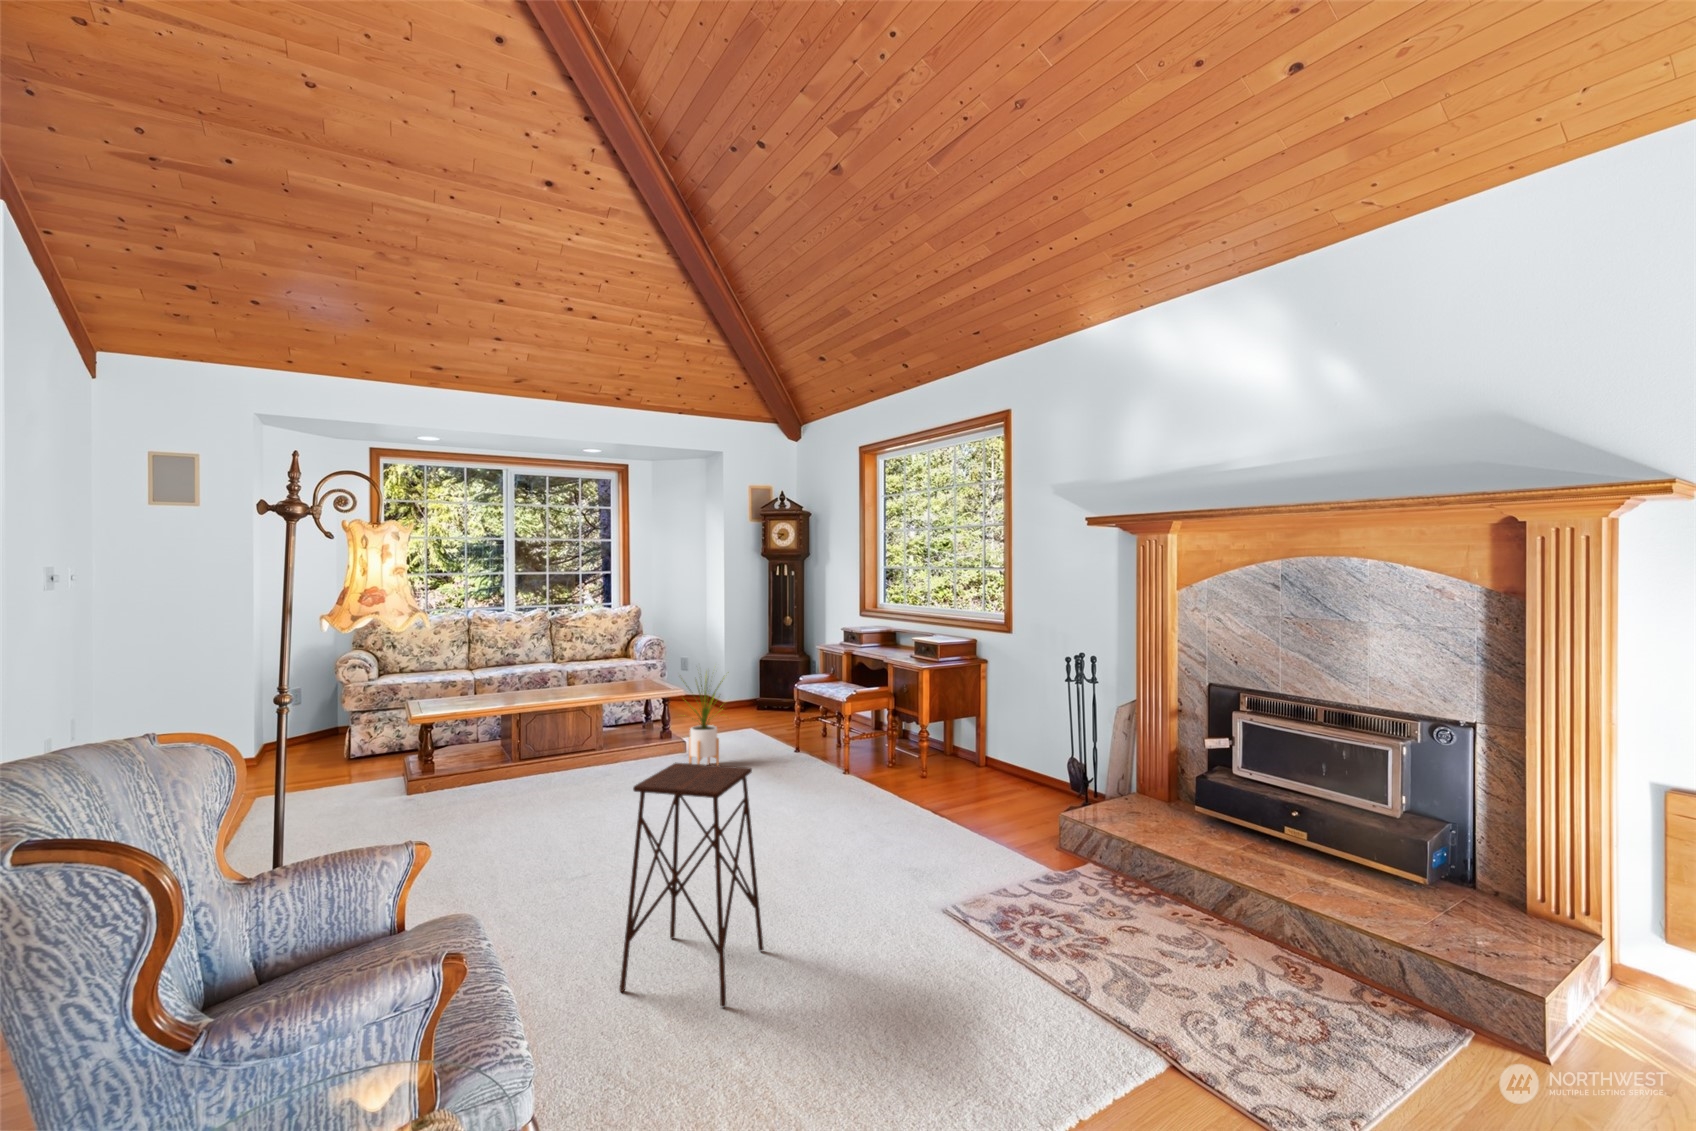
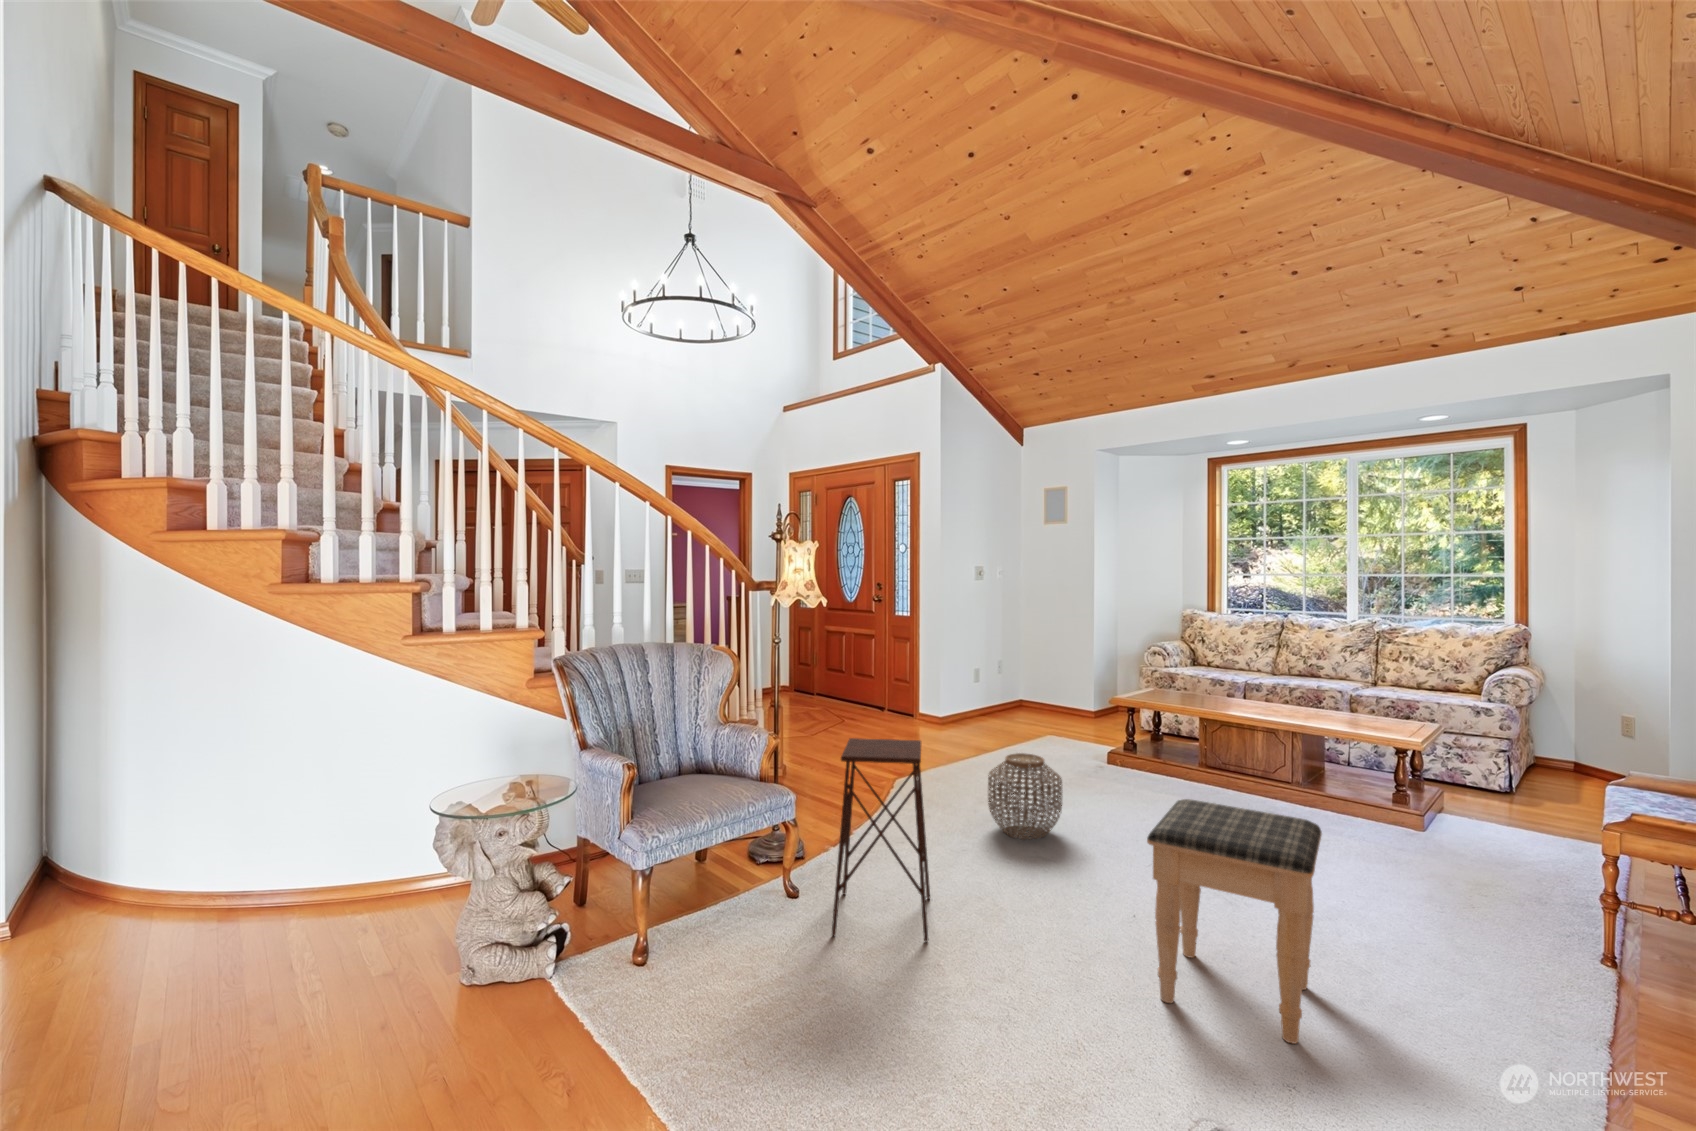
house plant: present [681,678,724,765] -> none [1323,699,1417,853]
footstool: none [810,727,937,874] -> present [1147,799,1322,1044]
woven basket: none [516,775,603,873] -> present [988,753,1062,840]

